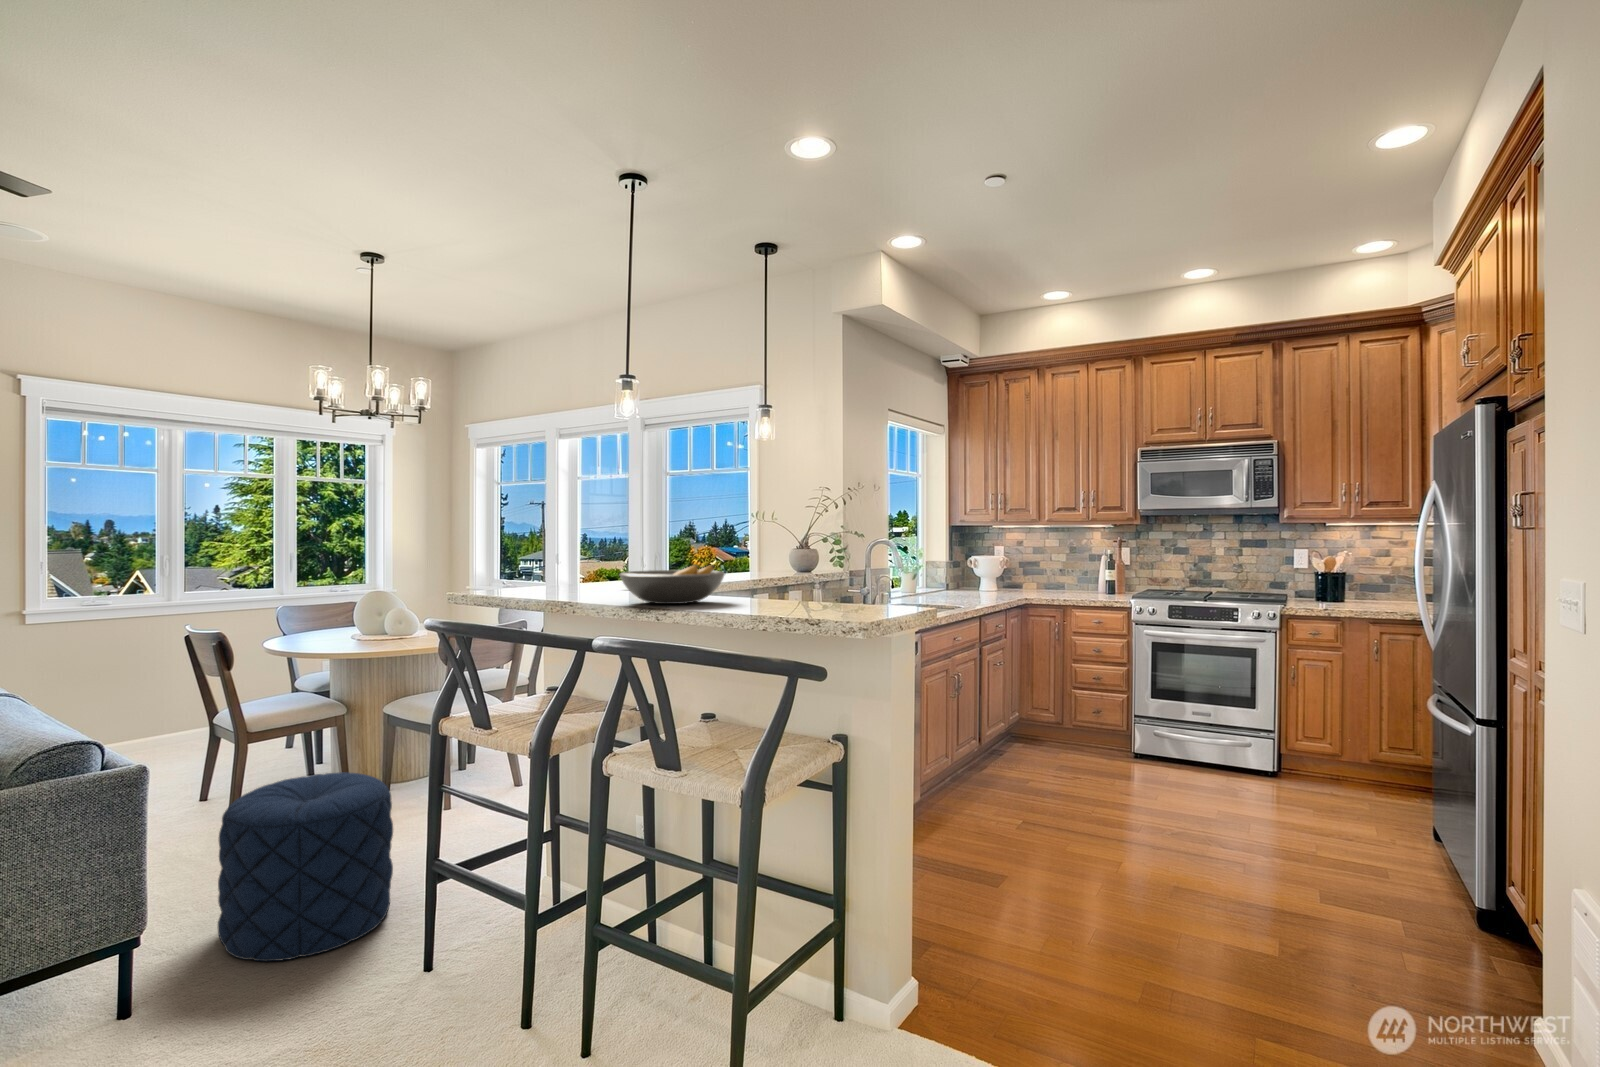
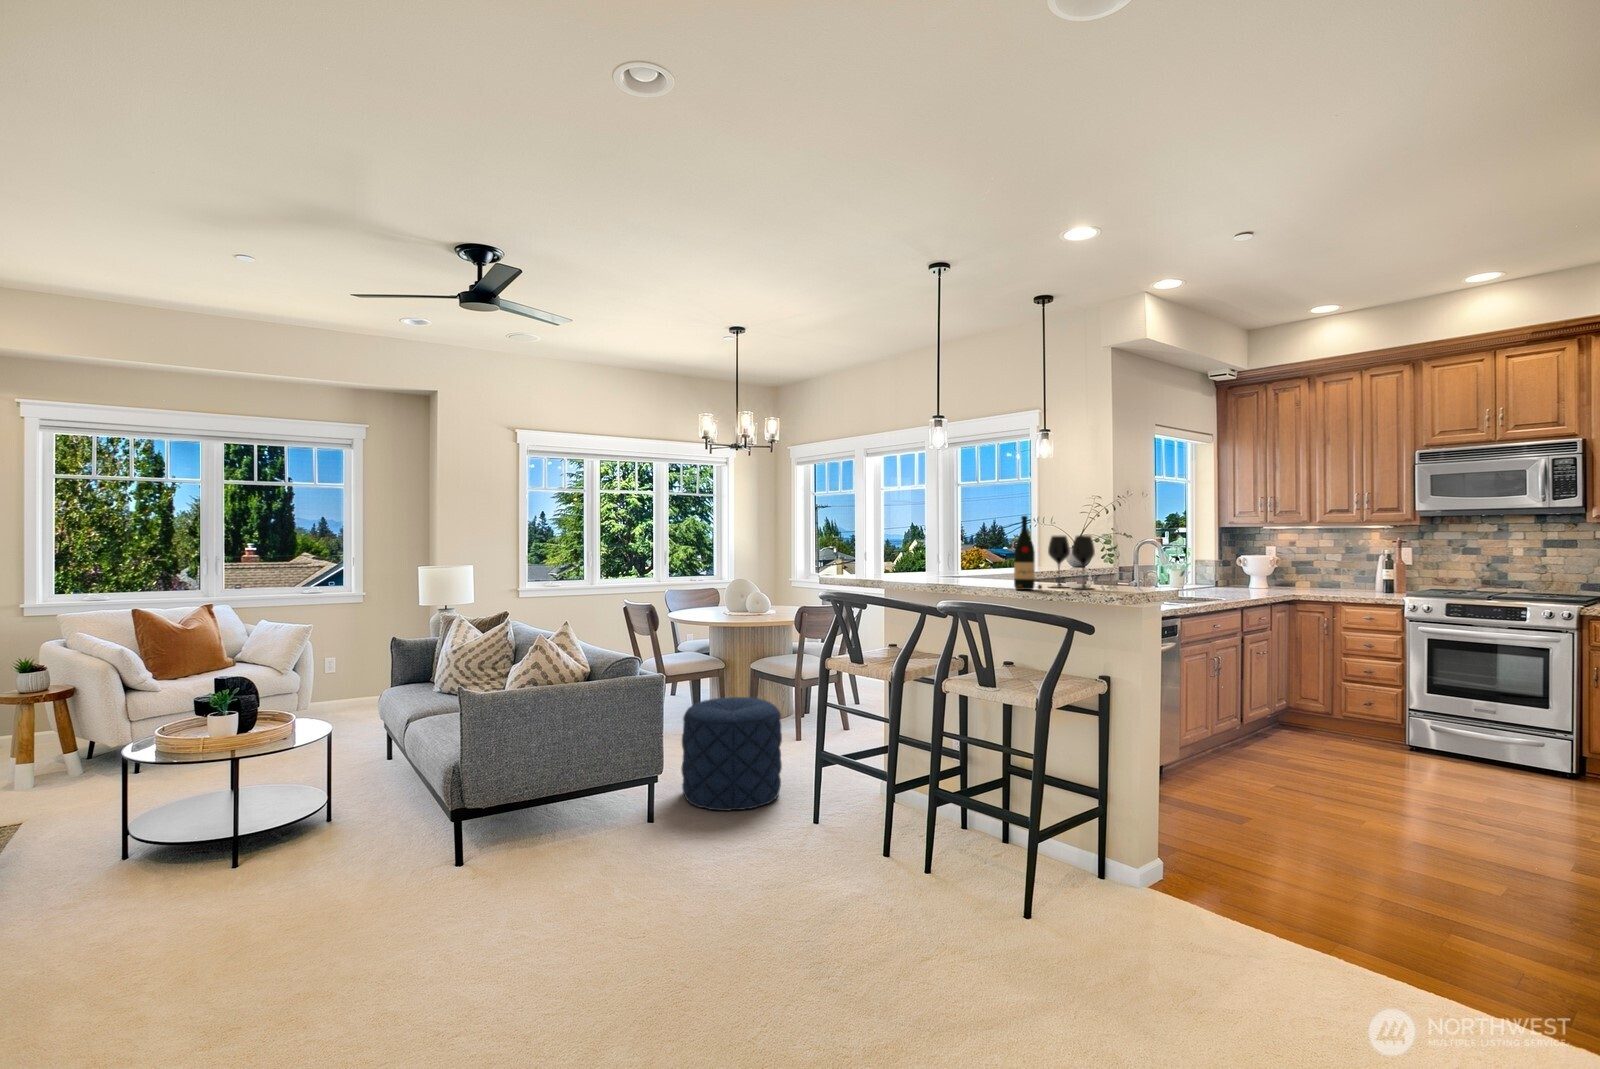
wine bottle: none [718,509,755,613] -> present [1014,516,1042,590]
wine glass: none [764,536,825,609] -> present [1048,536,1095,589]
fruit bowl: present [620,565,725,604] -> none [938,557,1017,585]

